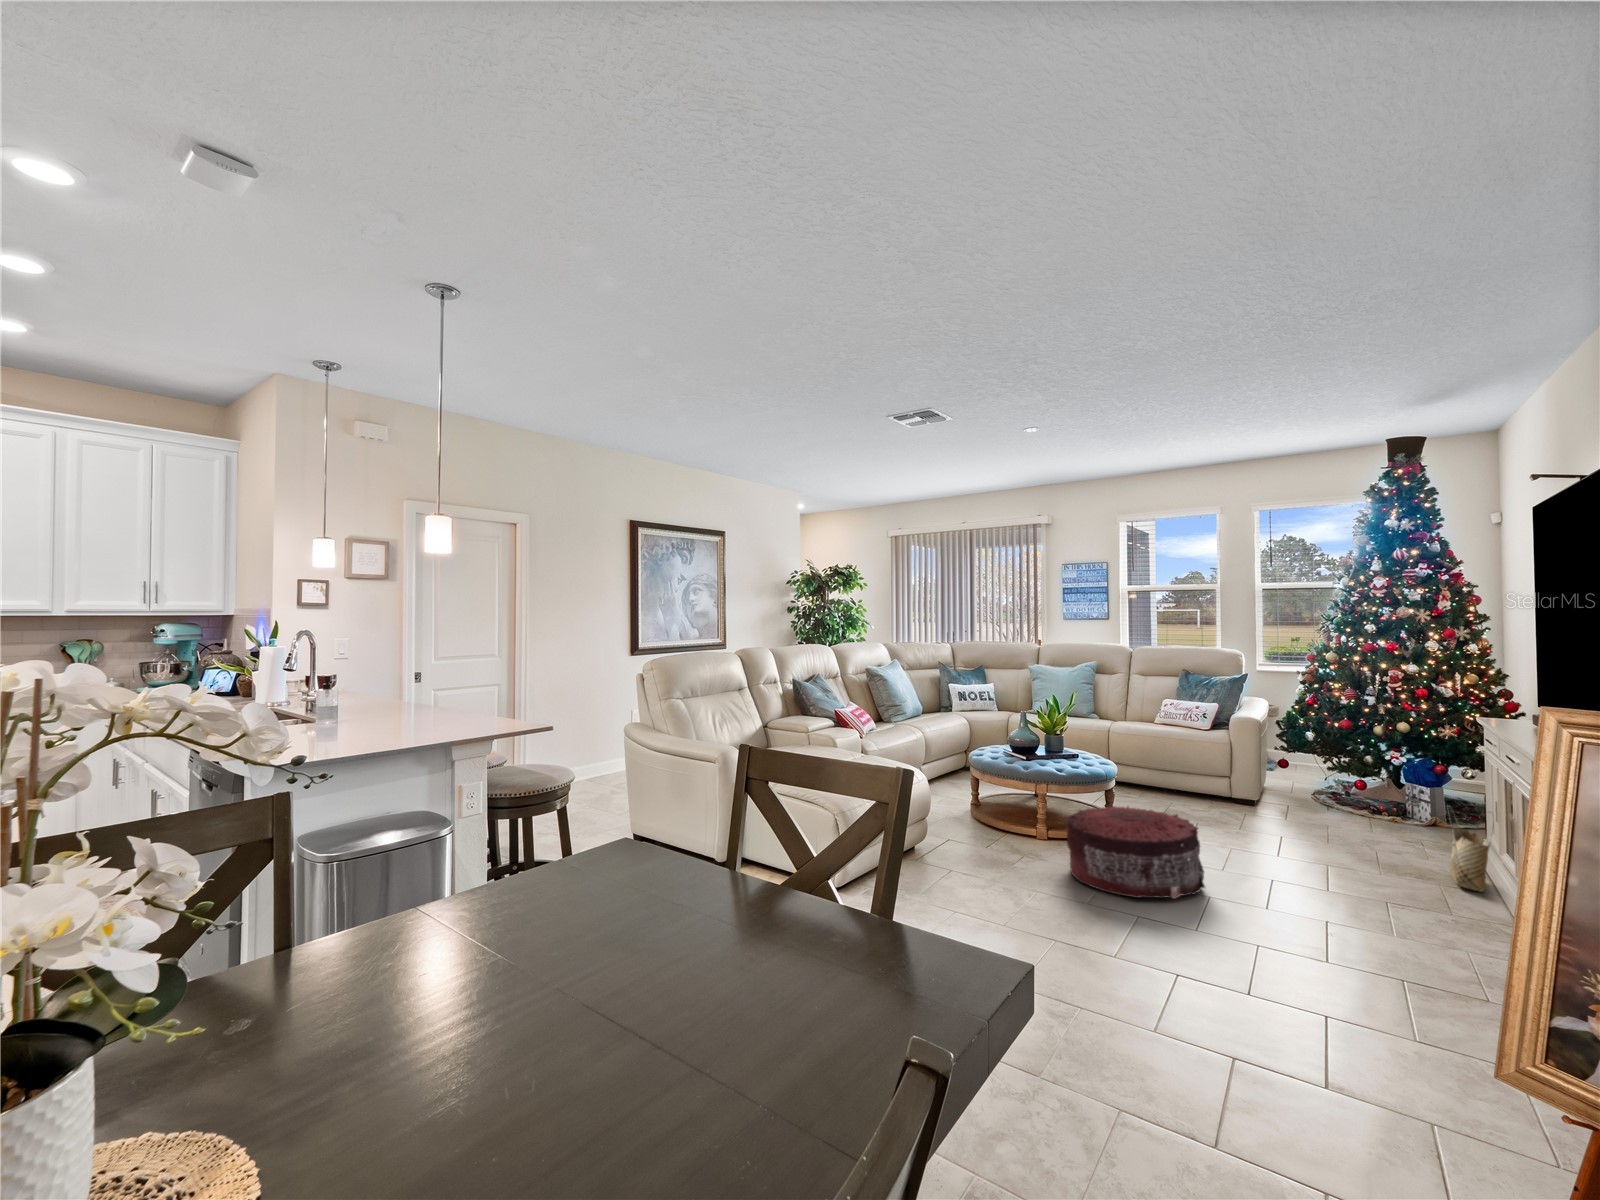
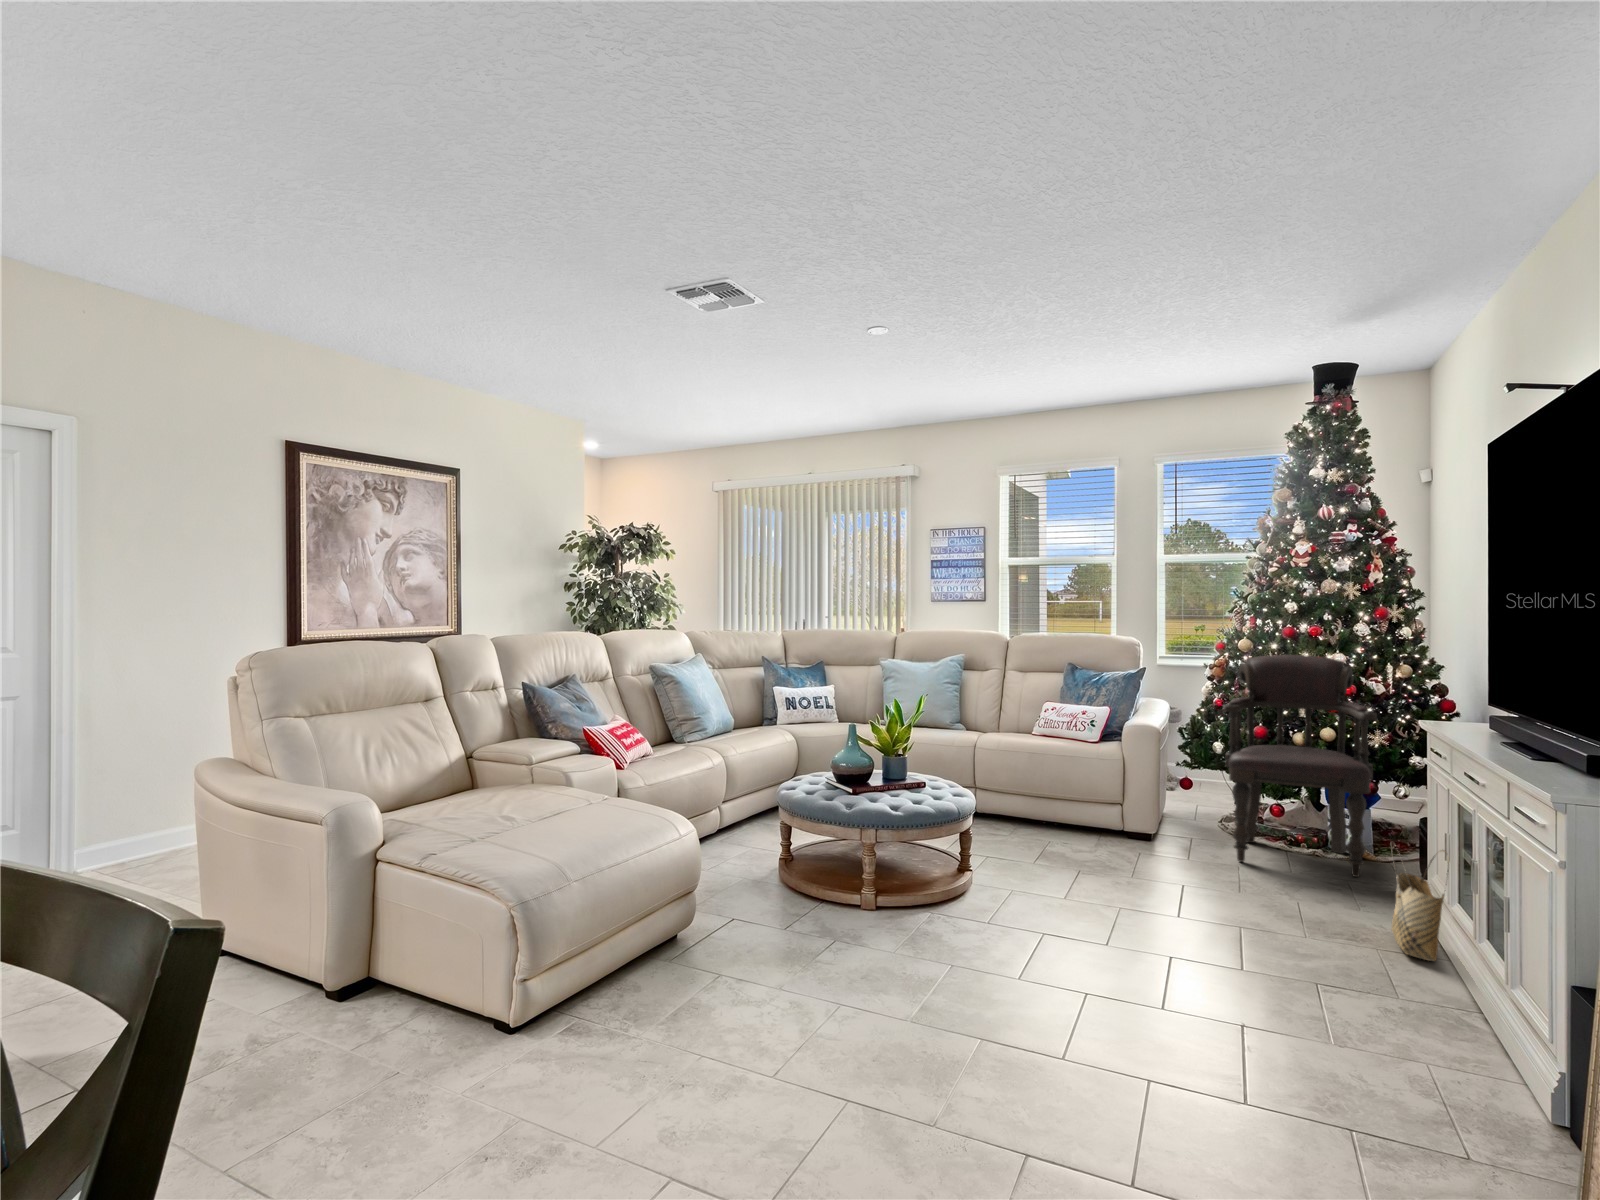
armchair: none [1312,666,1442,836] -> present [1223,655,1377,877]
pouf: present [1067,806,1205,899] -> none [891,859,1081,1008]

